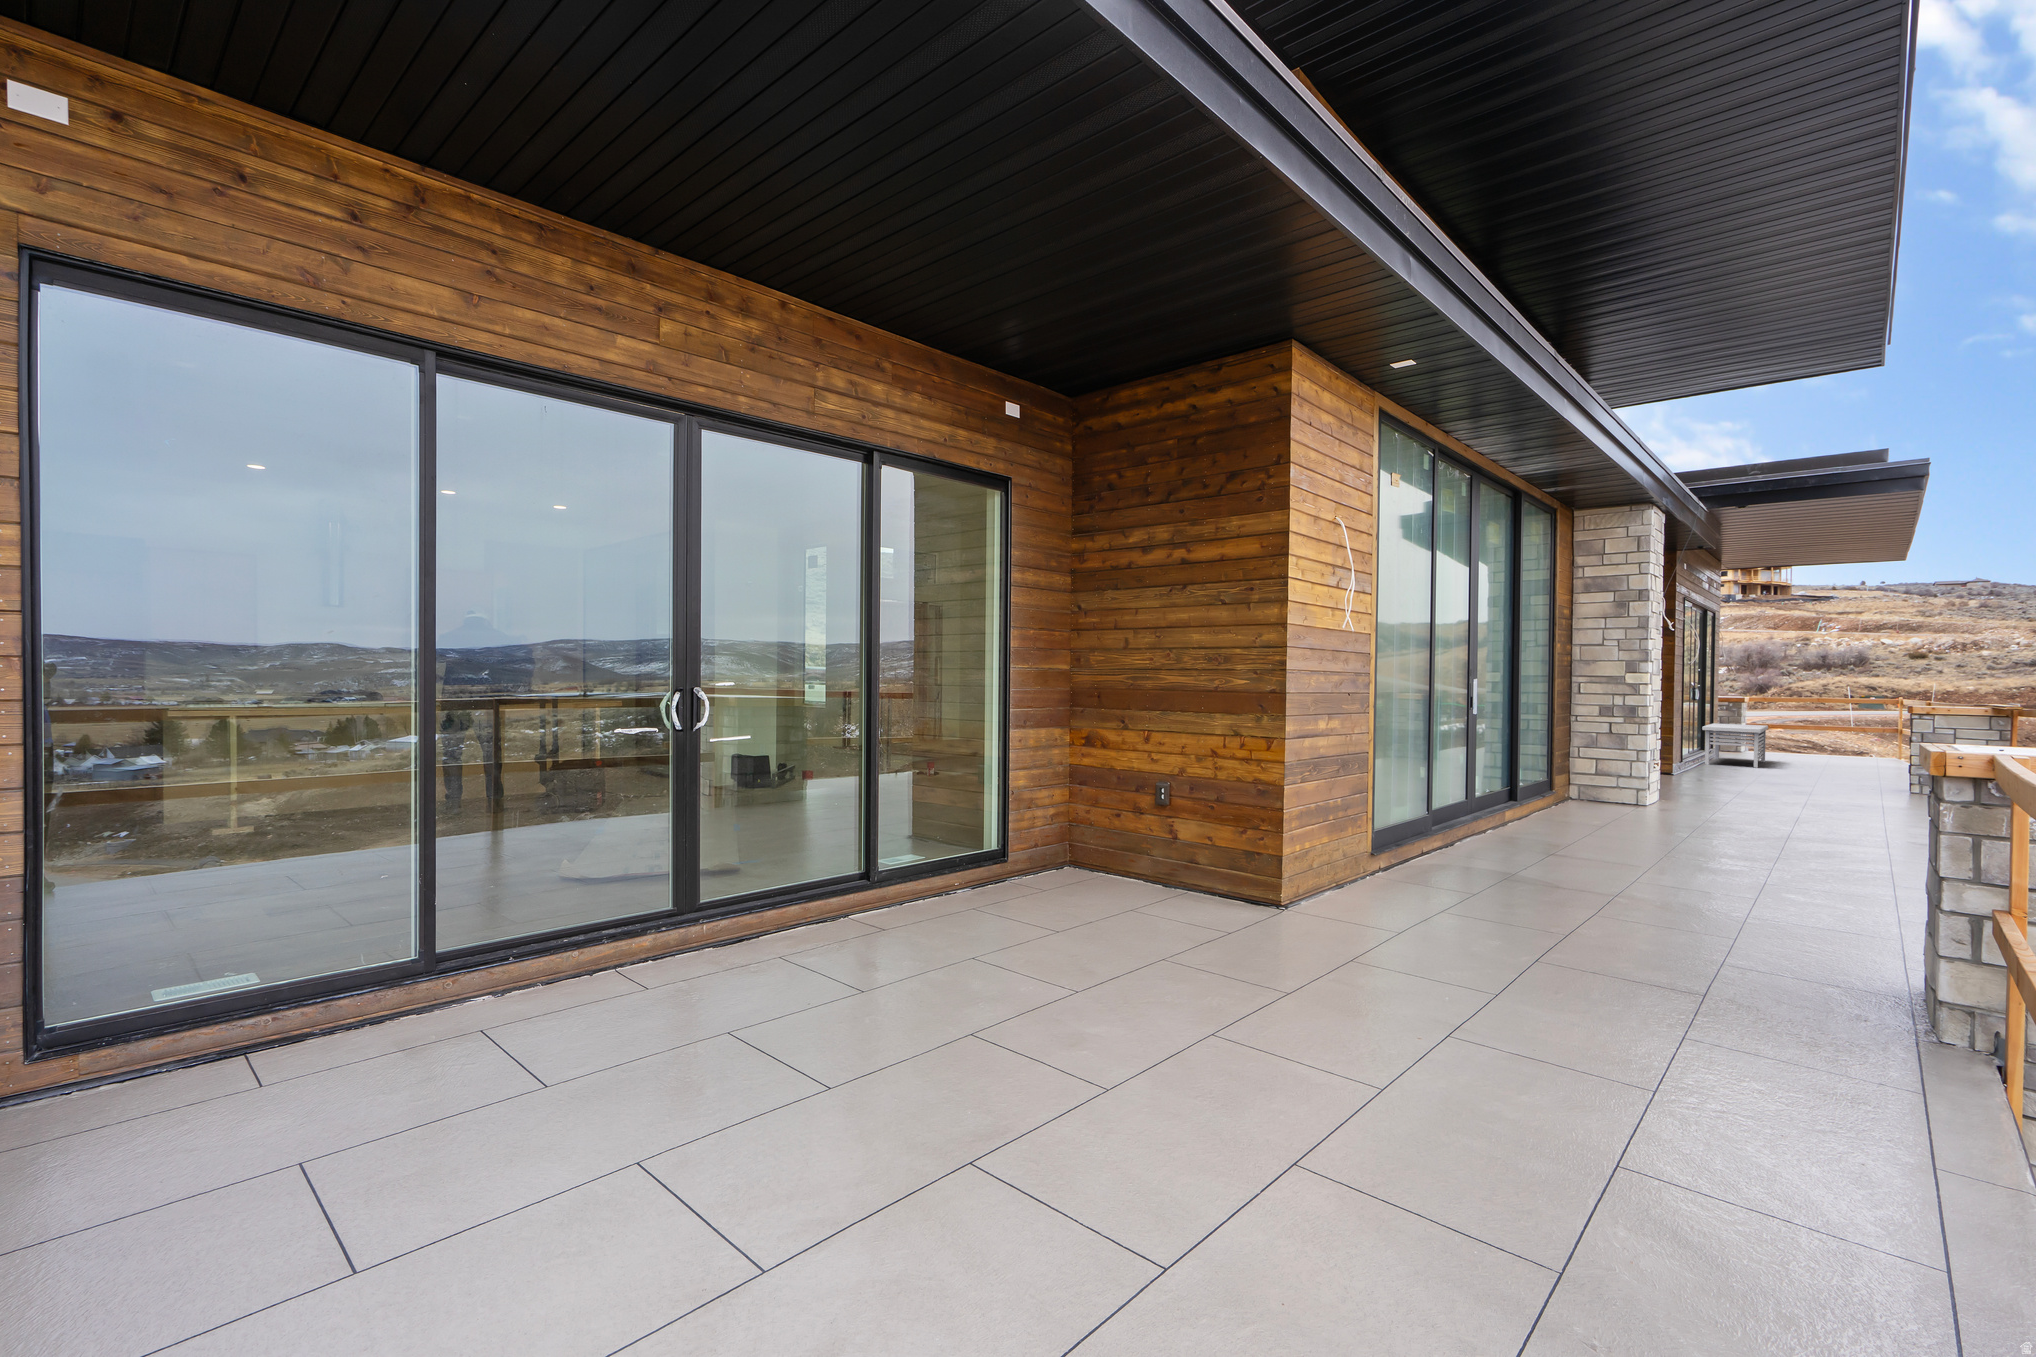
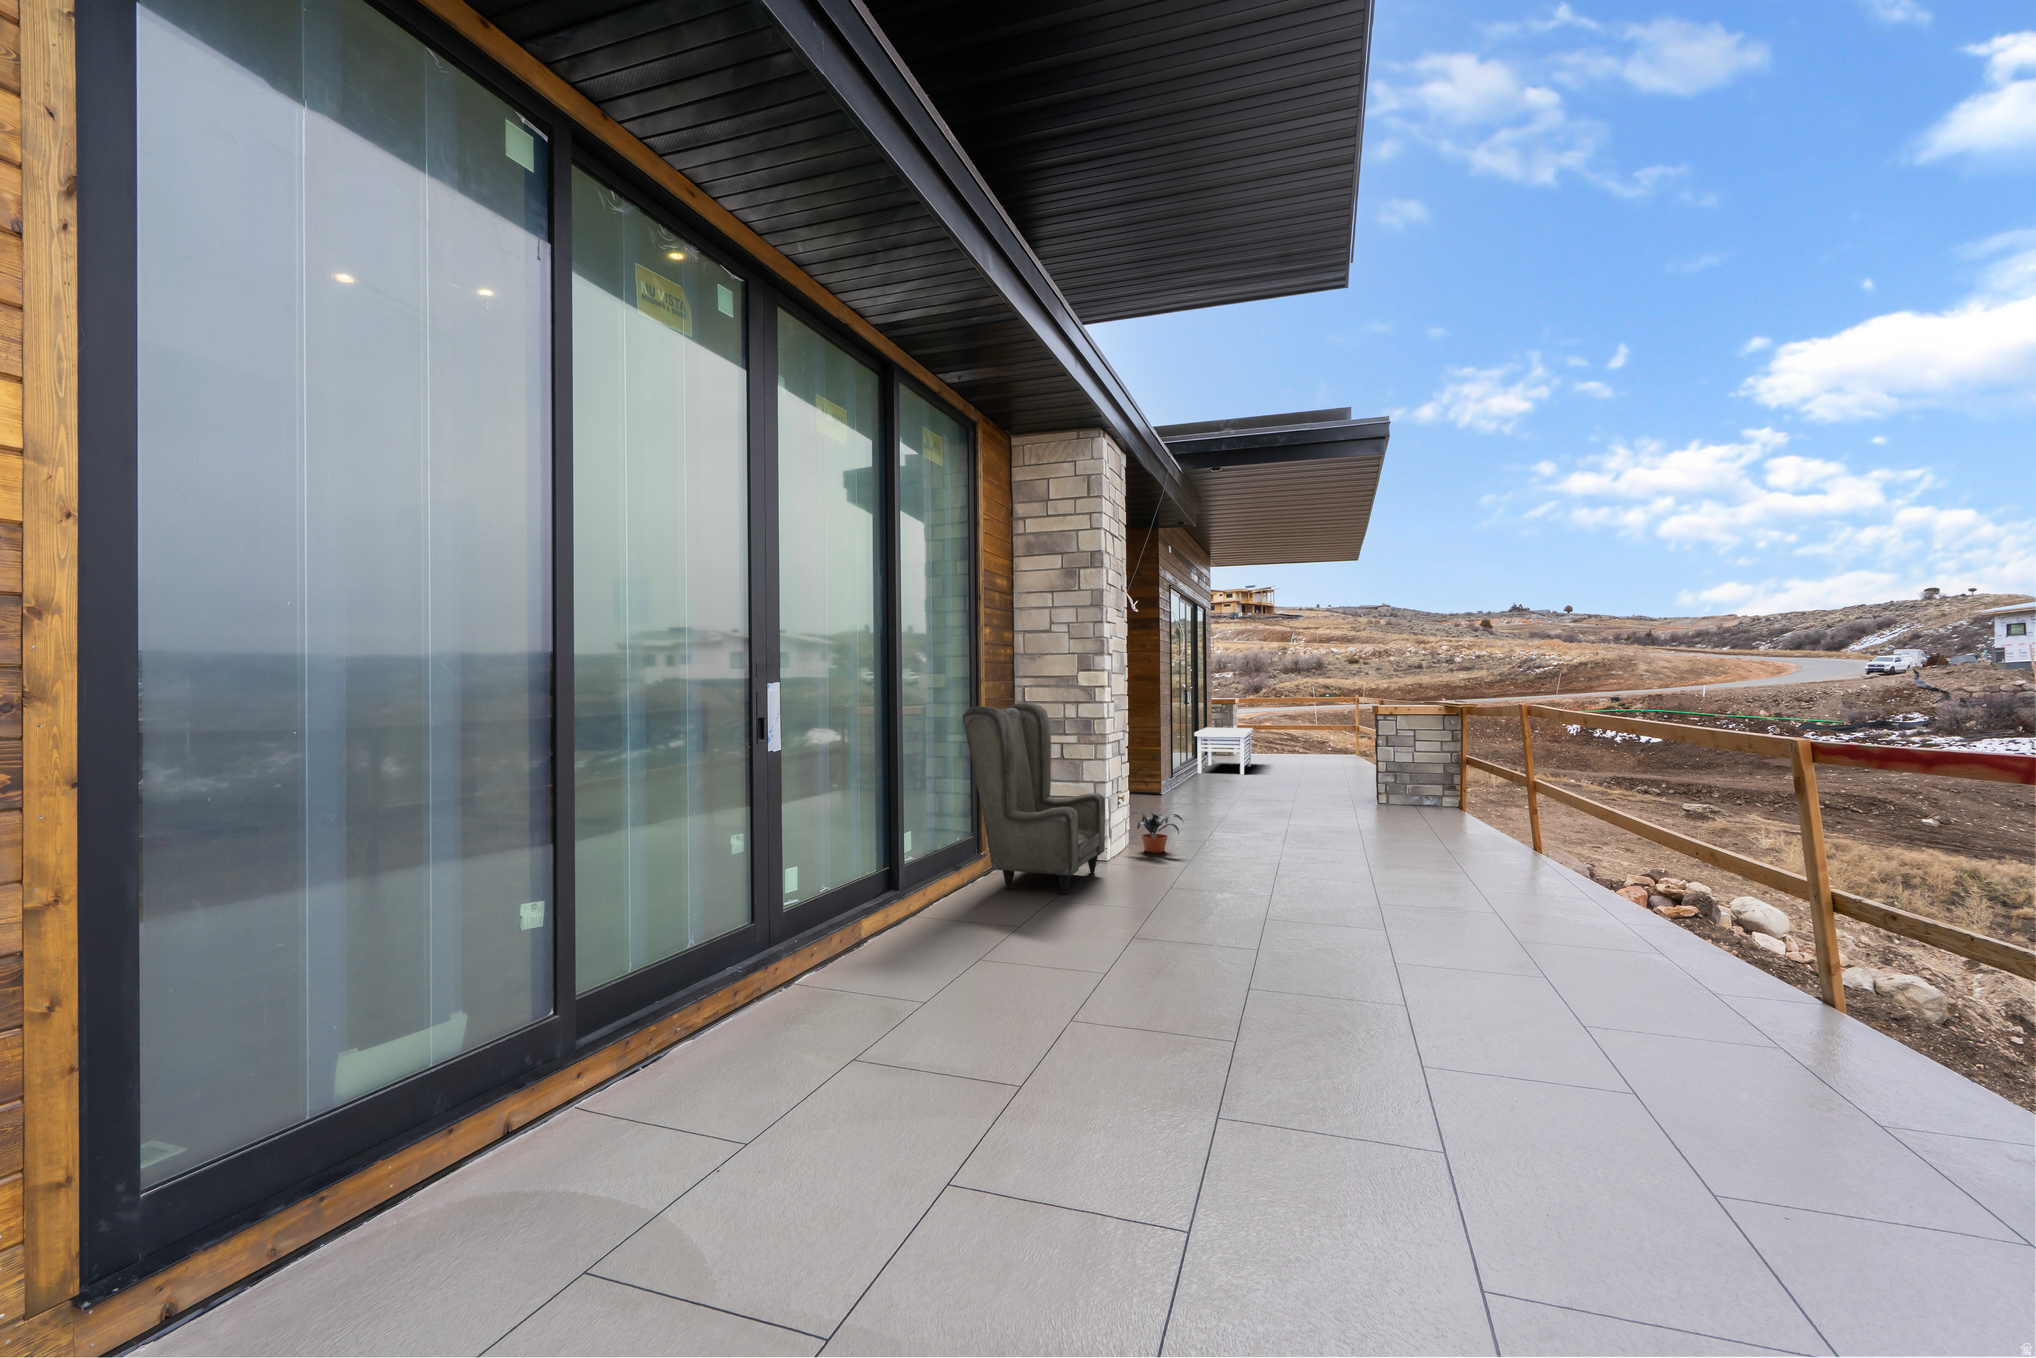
armchair: none [1549,695,1649,819] -> present [963,703,1105,894]
potted plant: none [1661,777,1711,807] -> present [1133,812,1183,852]

